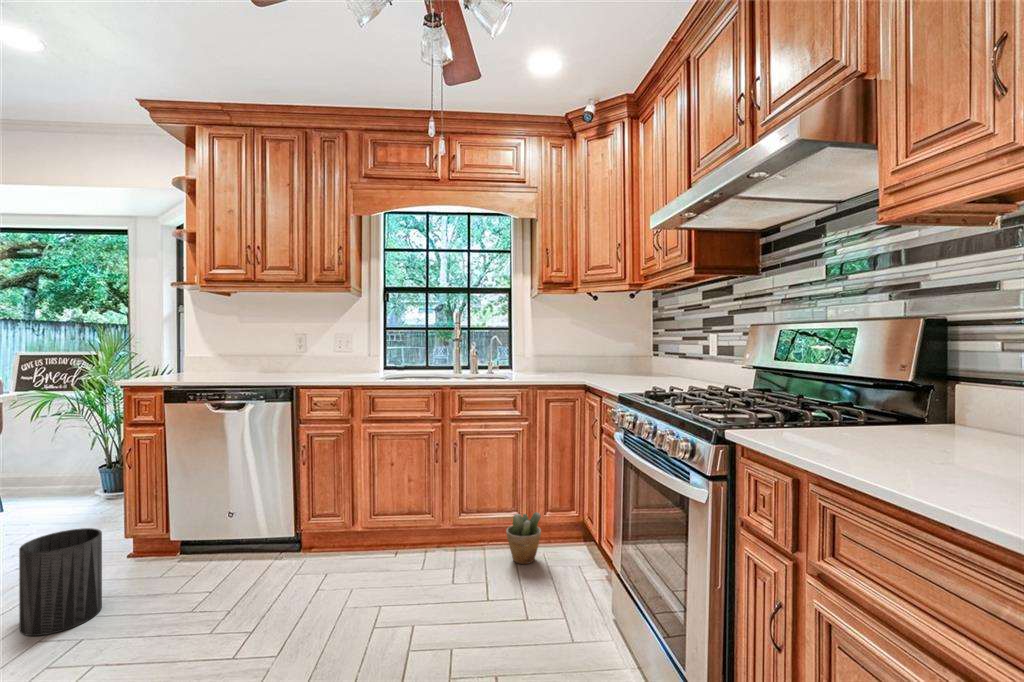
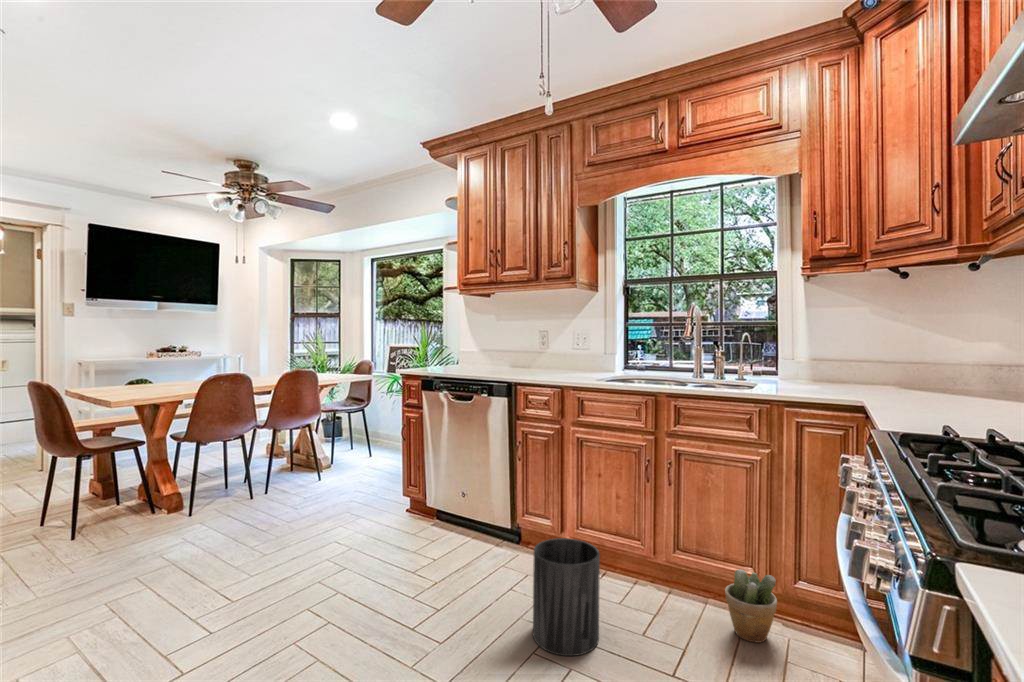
trash can: present [19,528,102,636] -> present [533,538,600,656]

